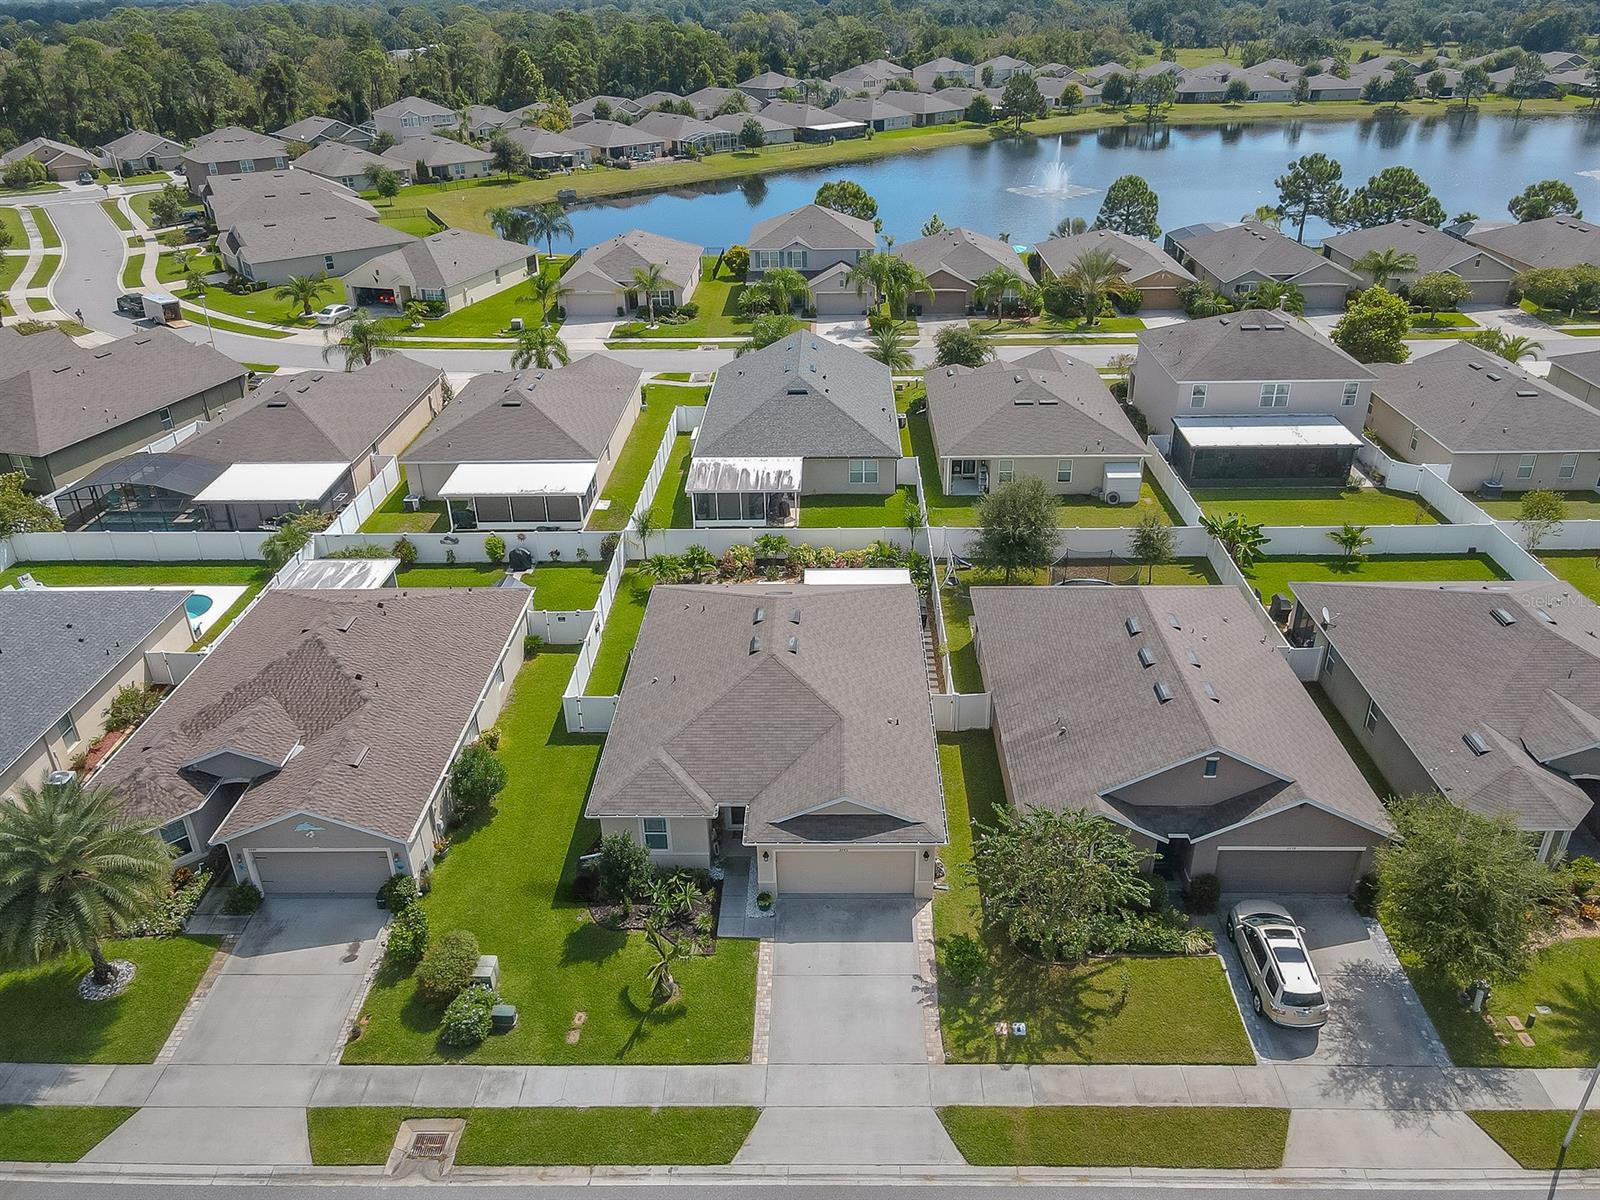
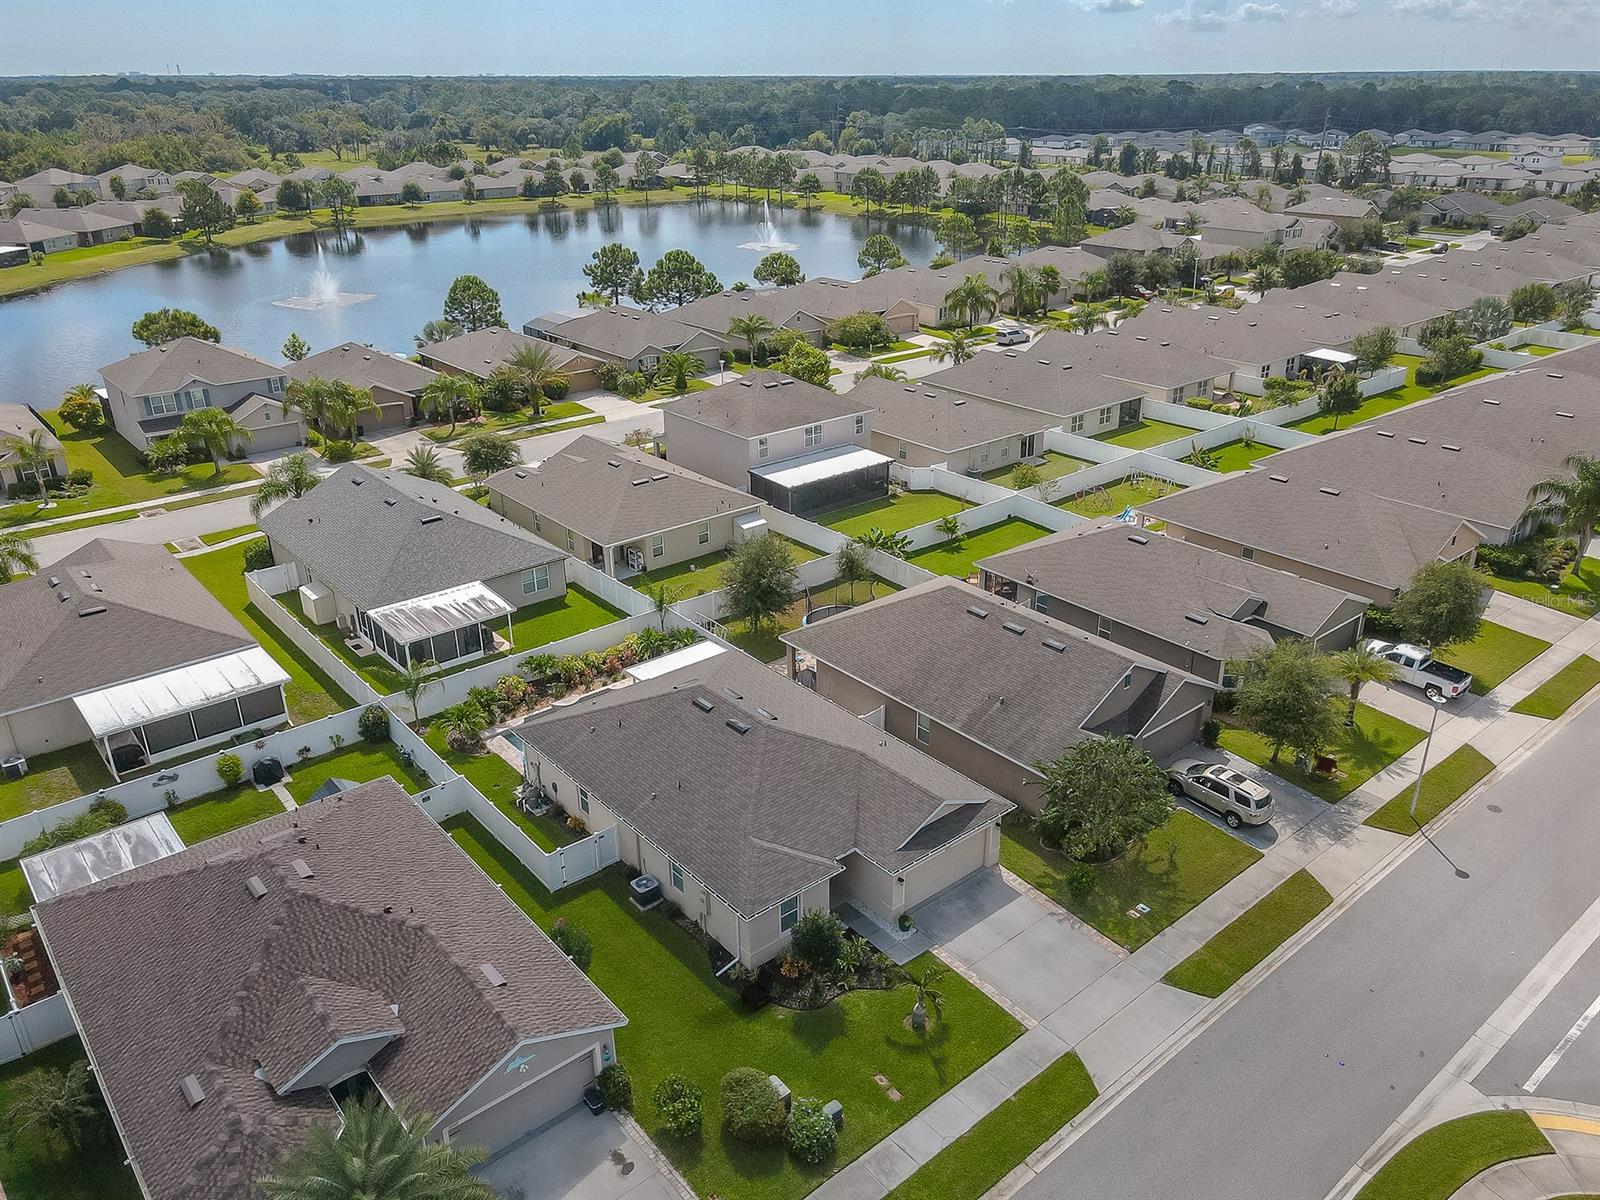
bench: none [1470,971,1531,1030] -> present [1311,751,1336,783]

